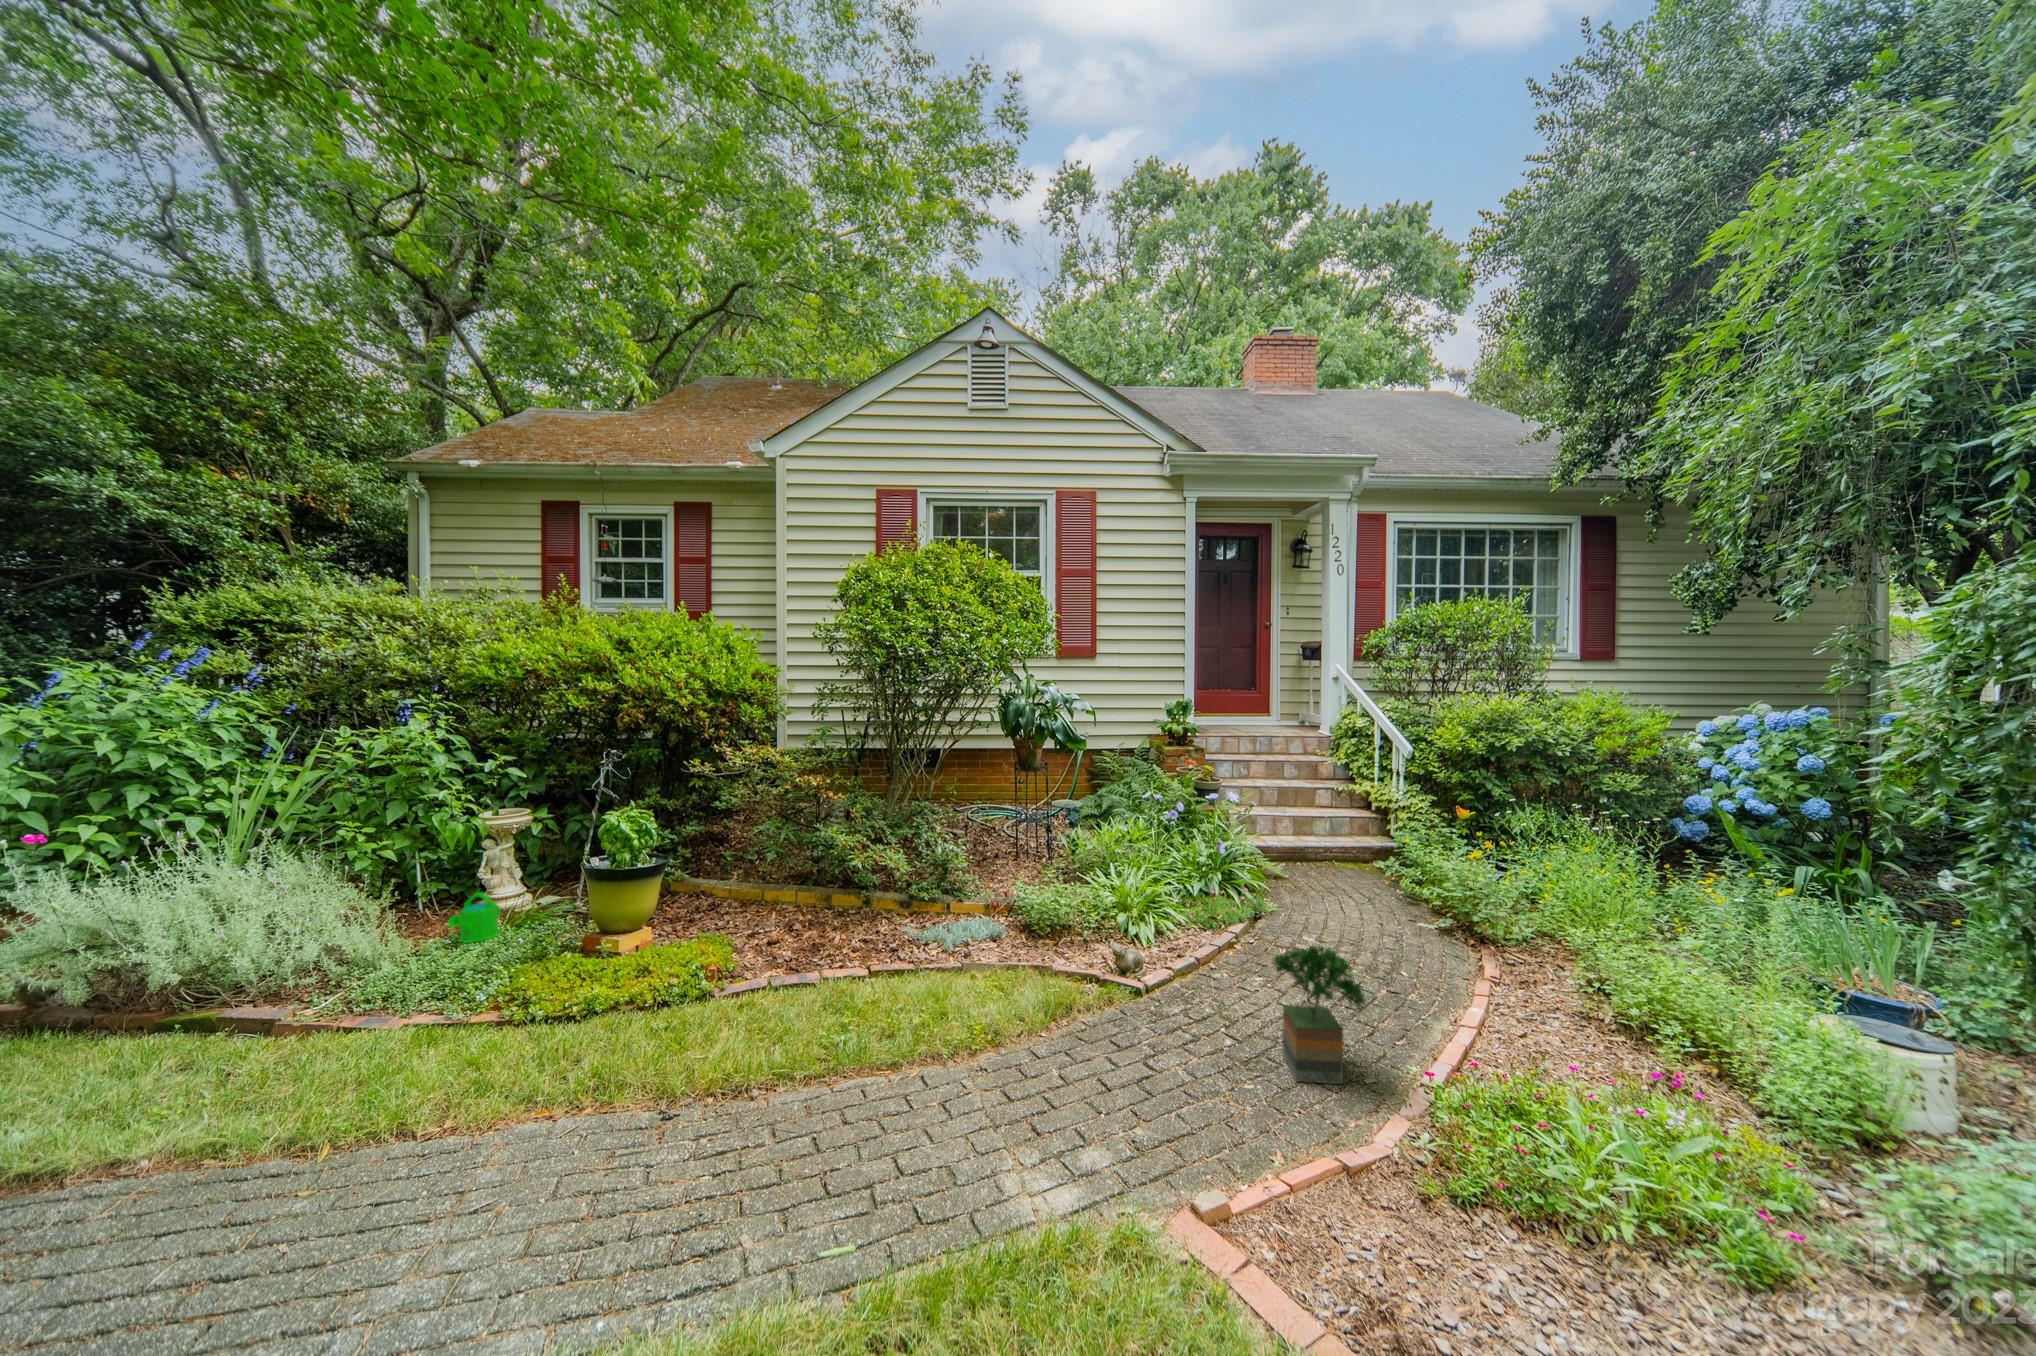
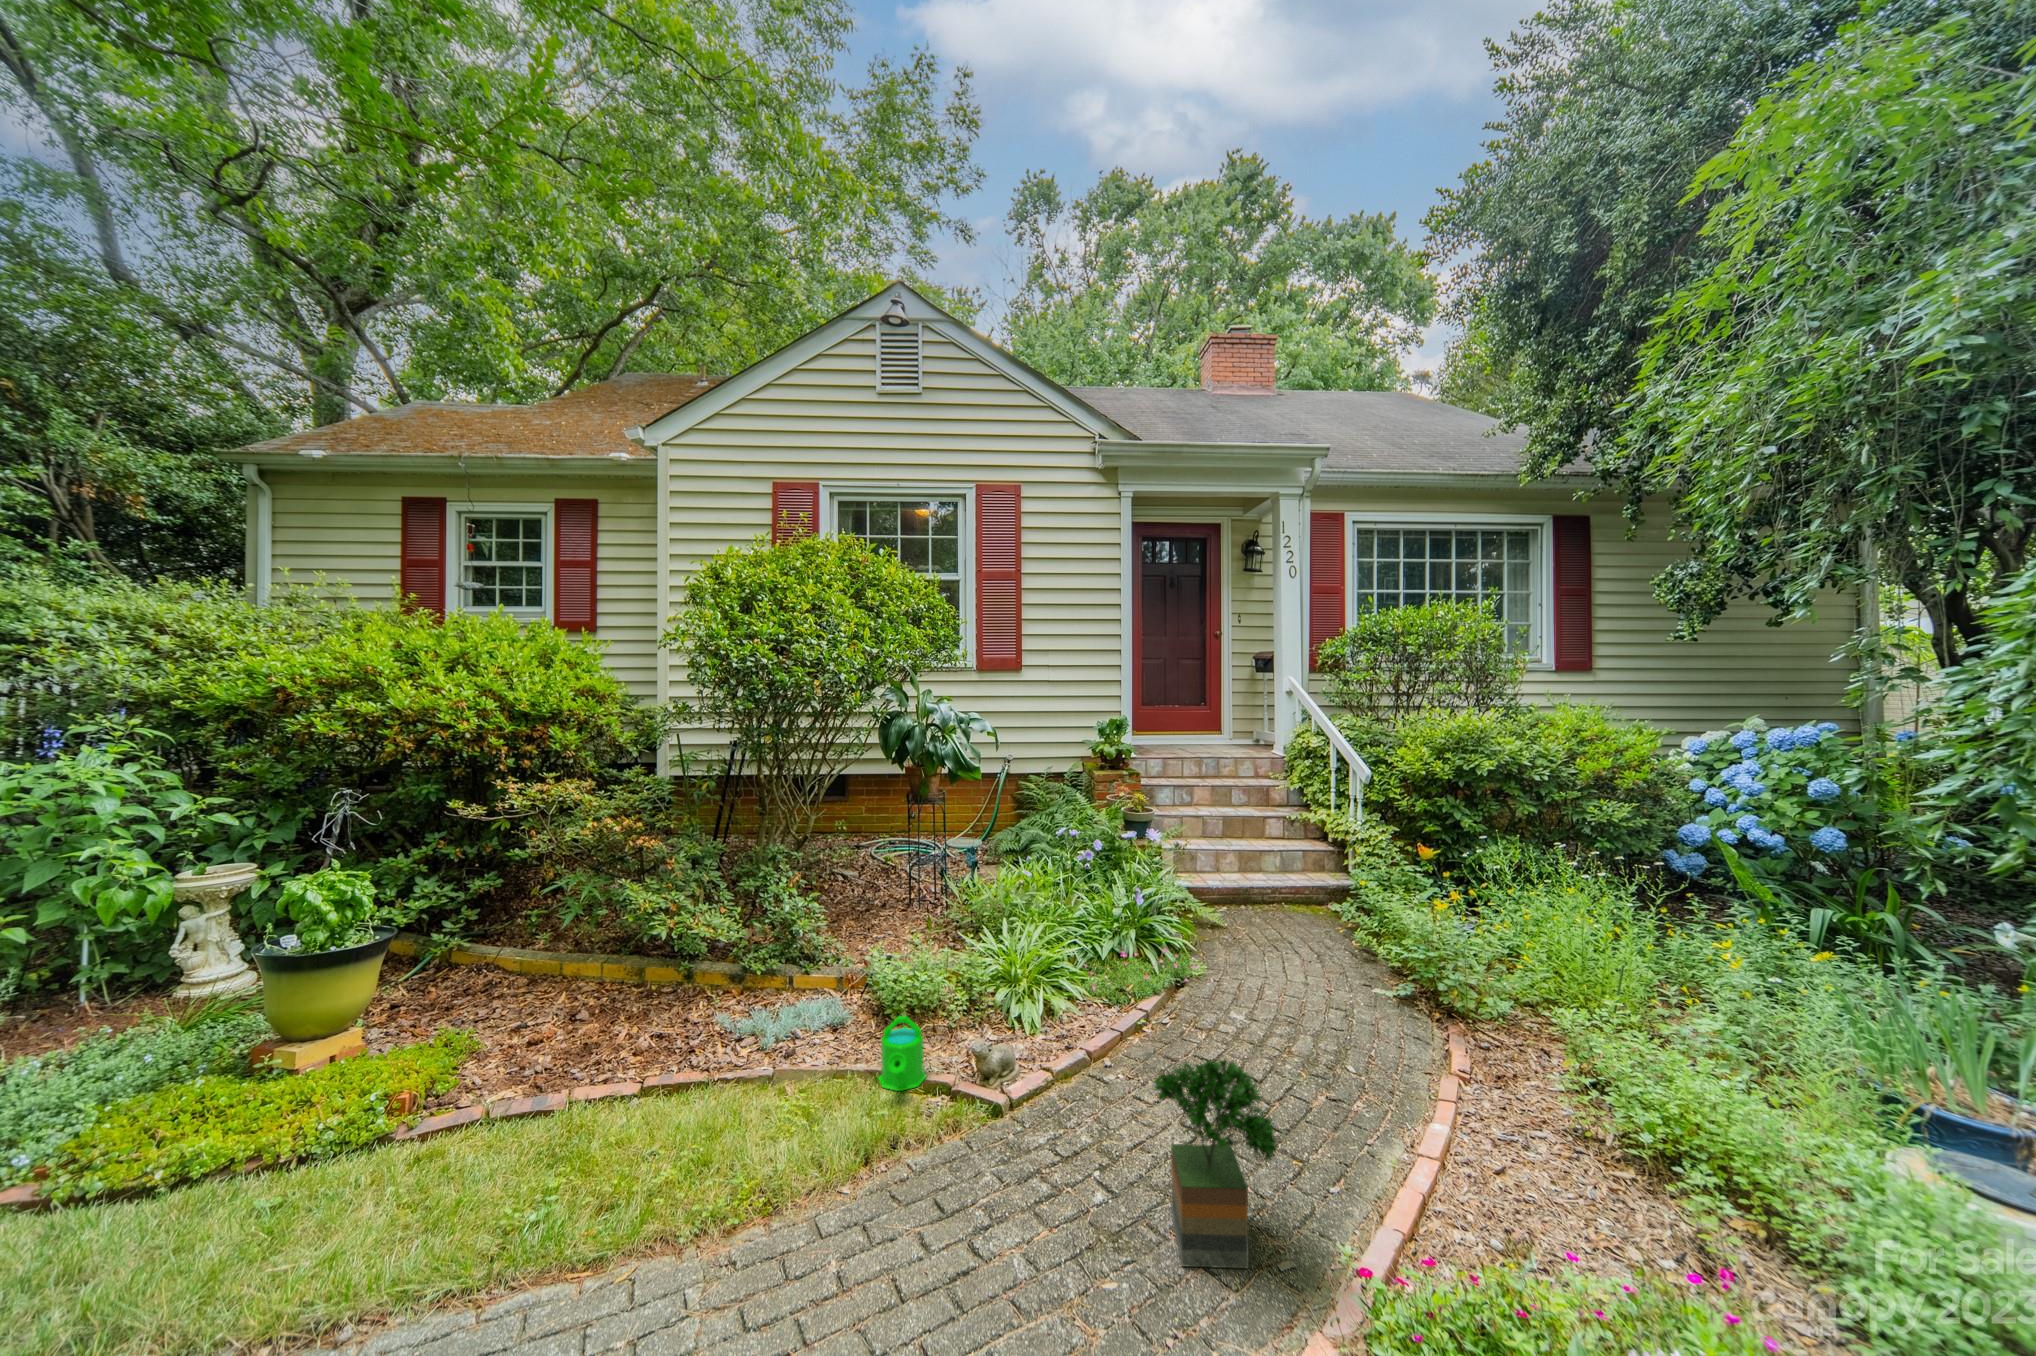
watering can: present [448,892,501,943] -> present [878,1016,926,1091]

